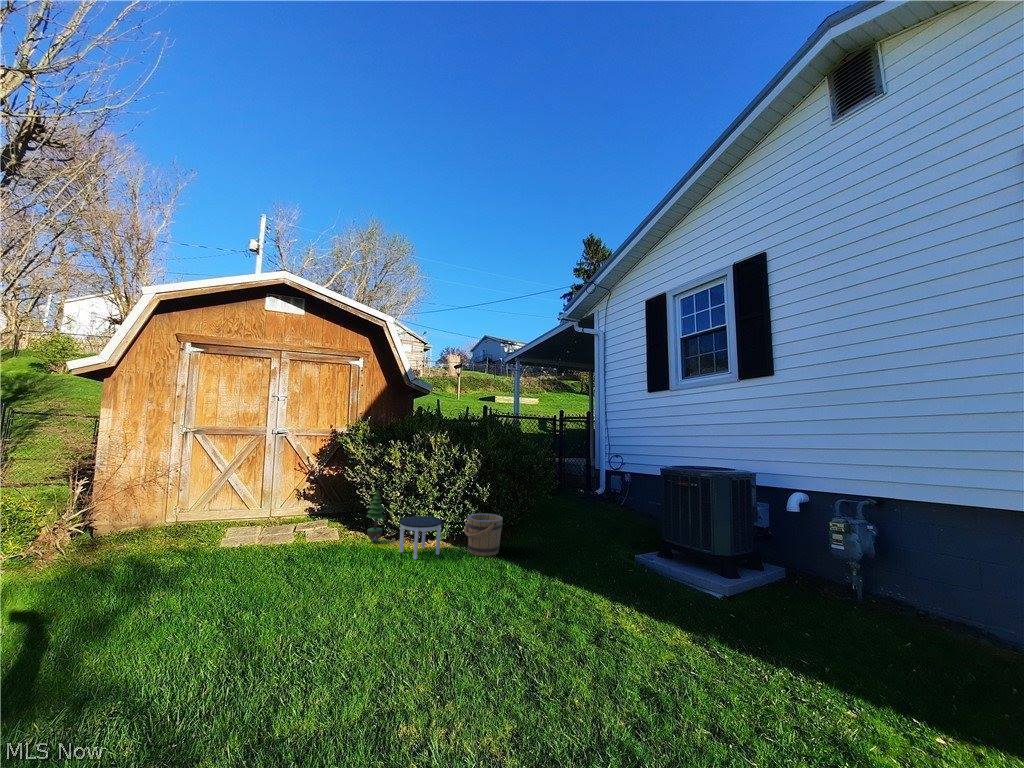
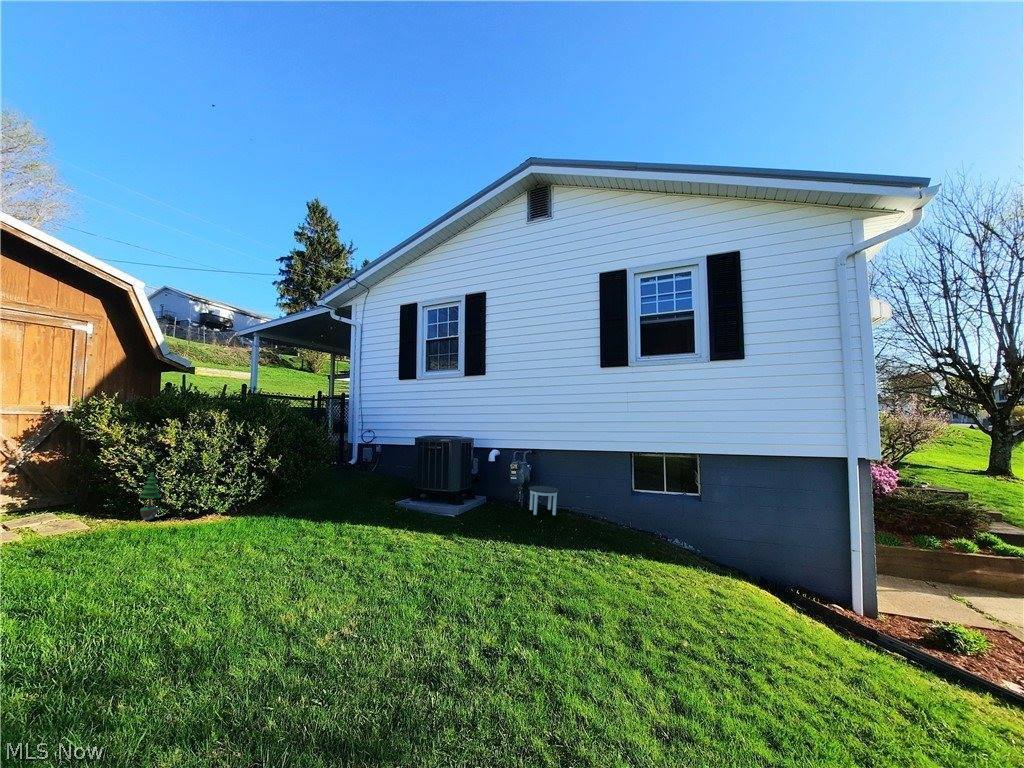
bucket: present [464,513,503,556] -> none [251,483,289,517]
round table: present [399,516,442,560] -> present [528,486,559,515]

